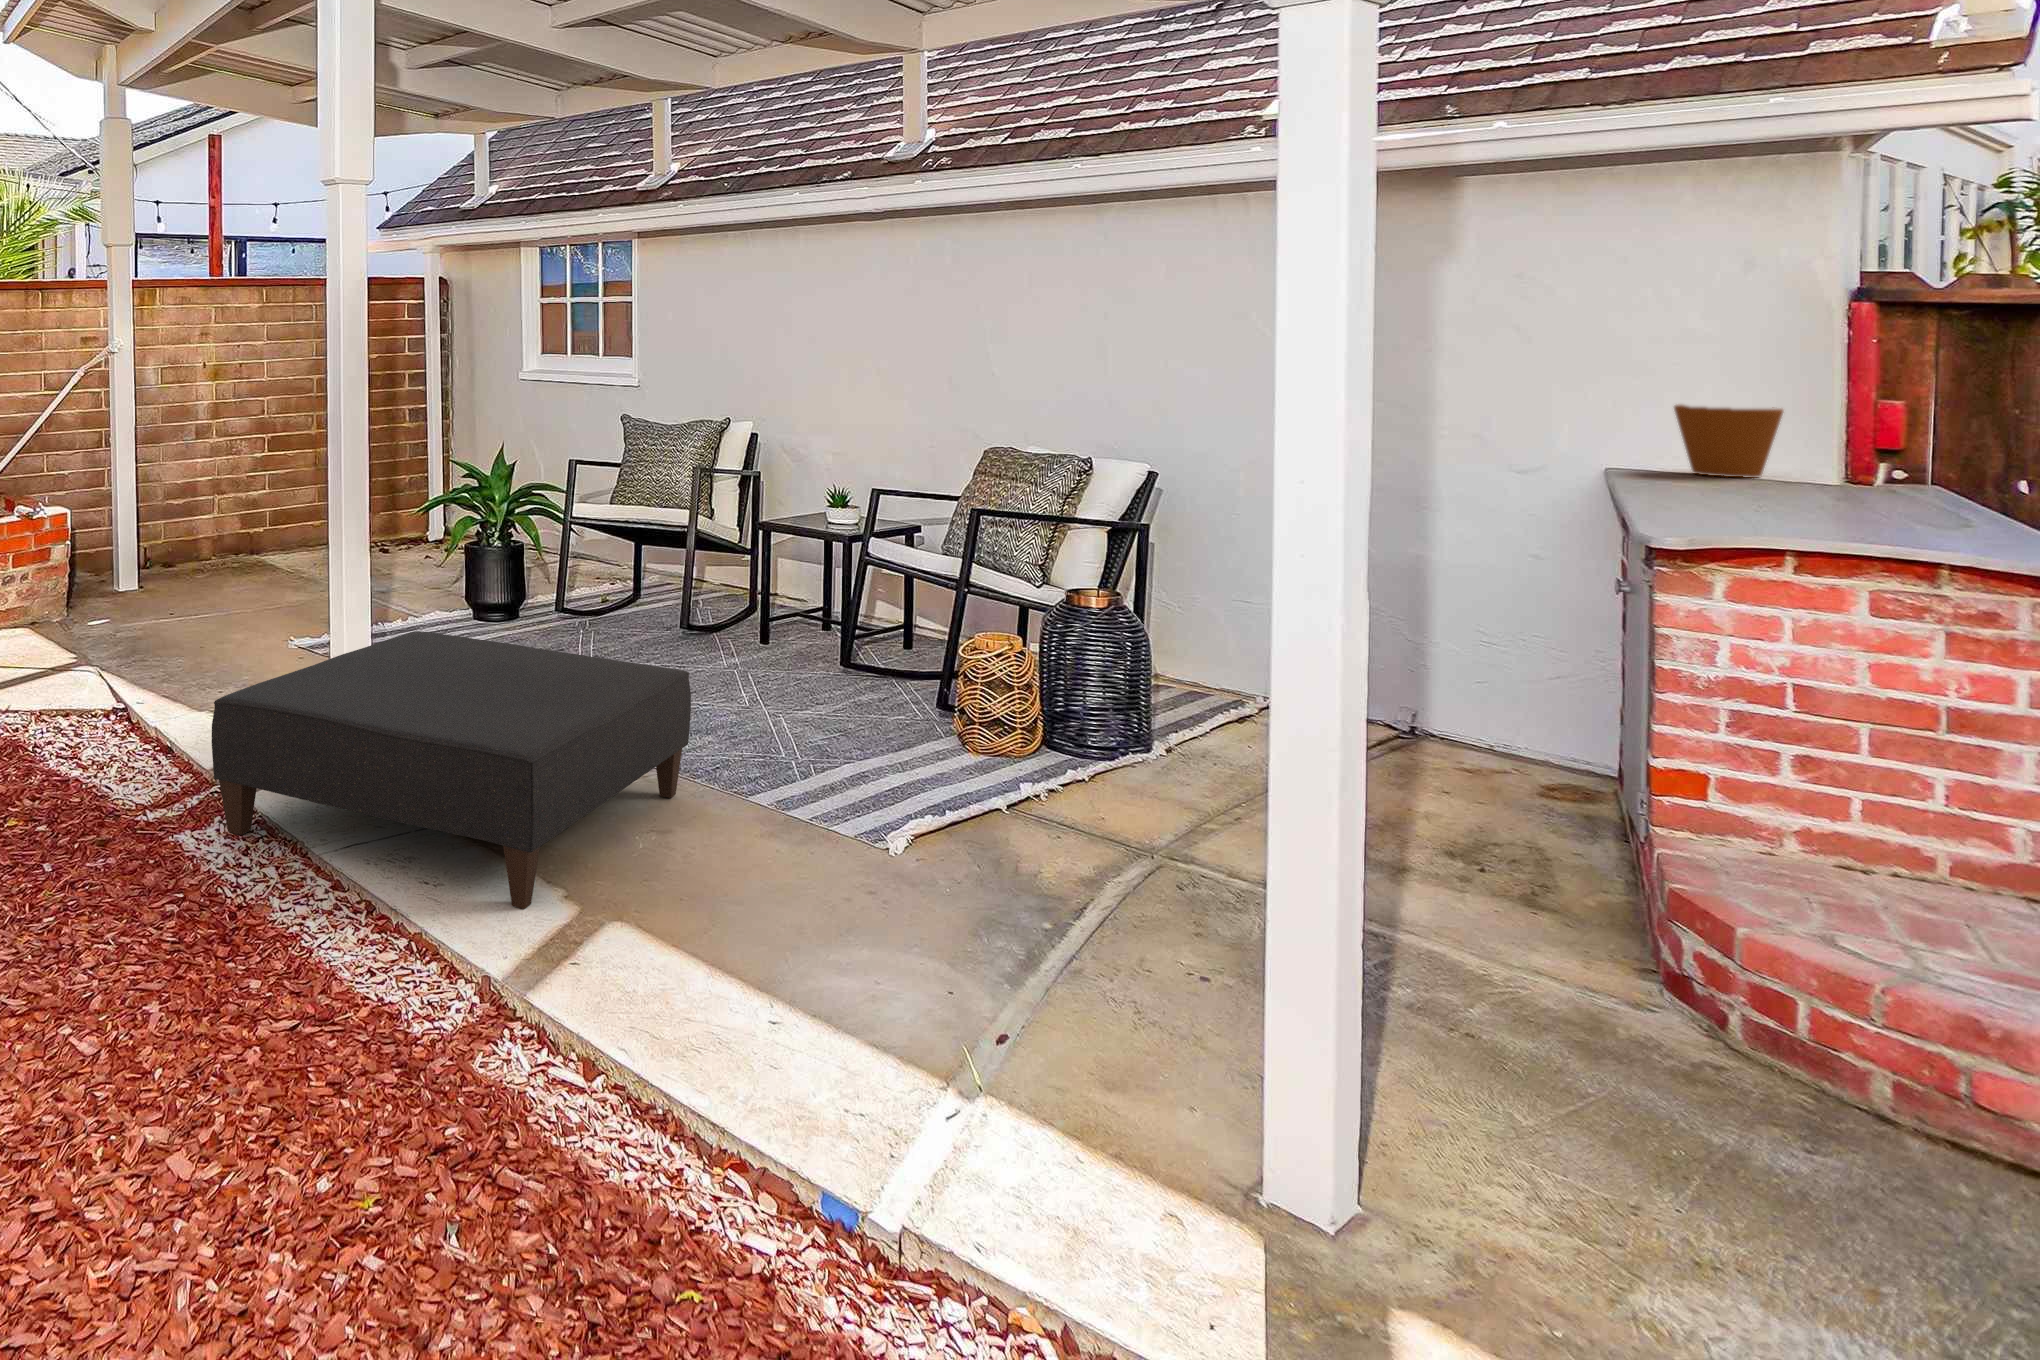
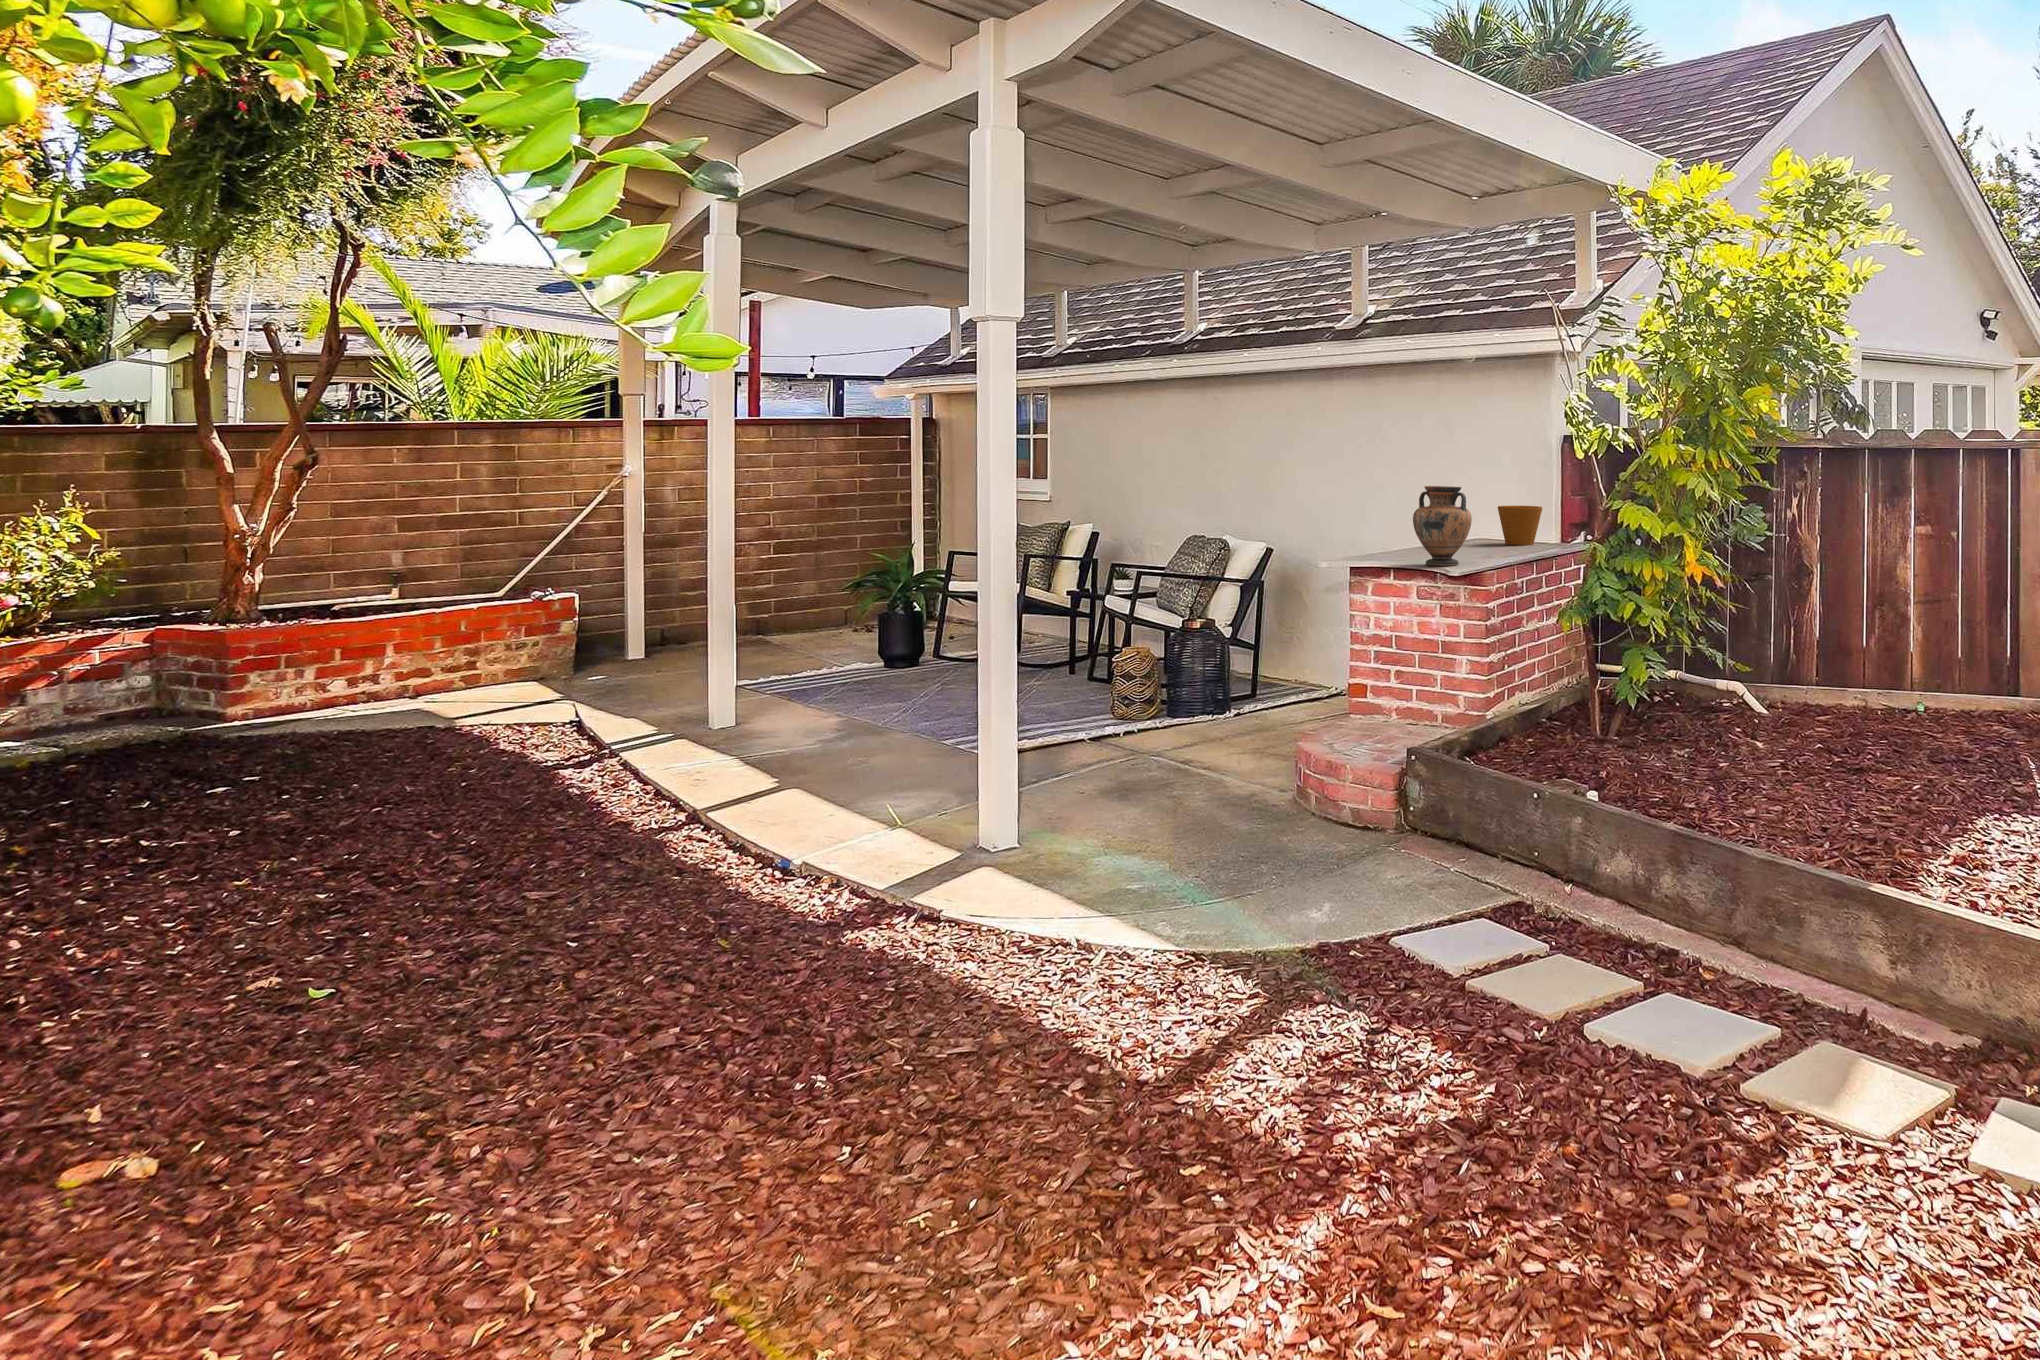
vase: none [1786,369,1957,533] -> present [1413,486,1472,566]
ottoman: present [212,631,691,909] -> none [584,656,918,790]

